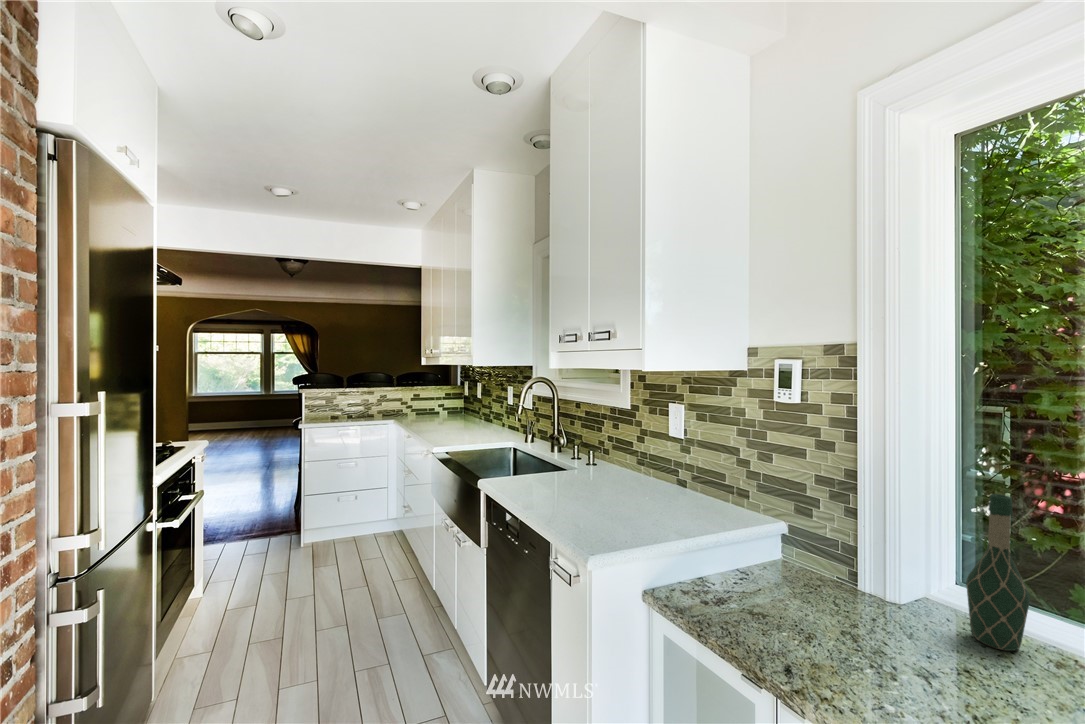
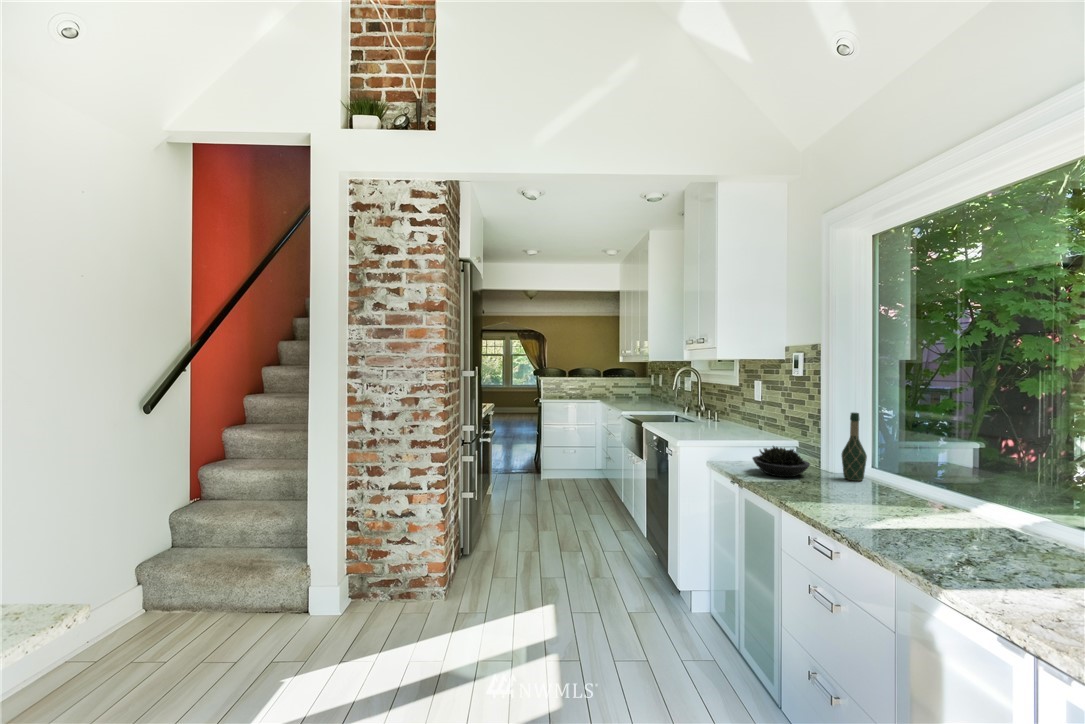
succulent plant: none [783,567,926,660] -> present [753,446,810,477]

